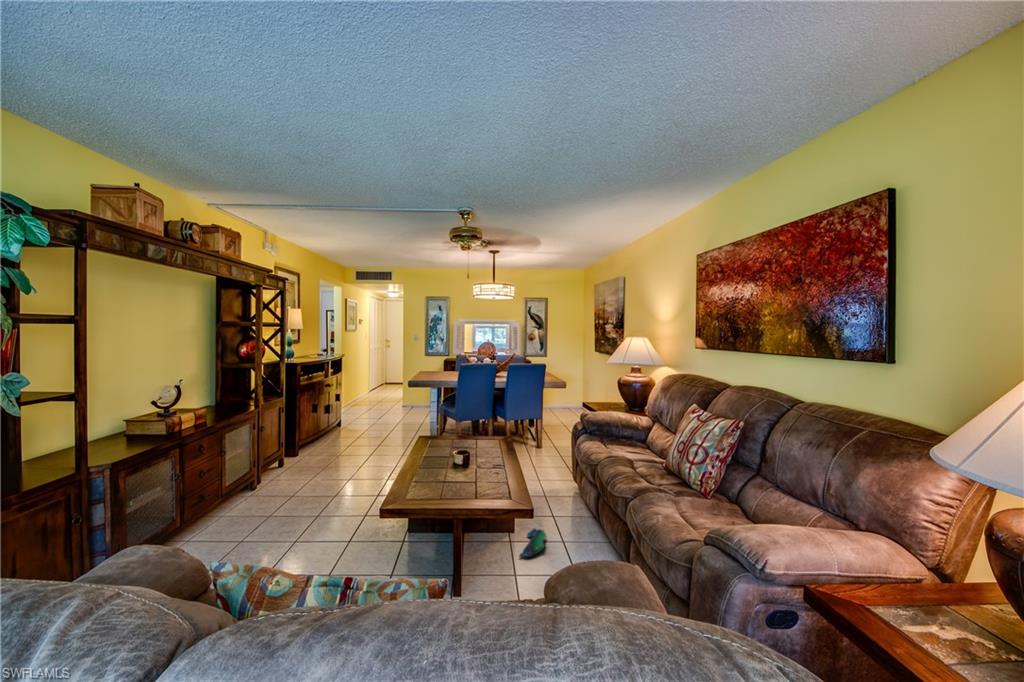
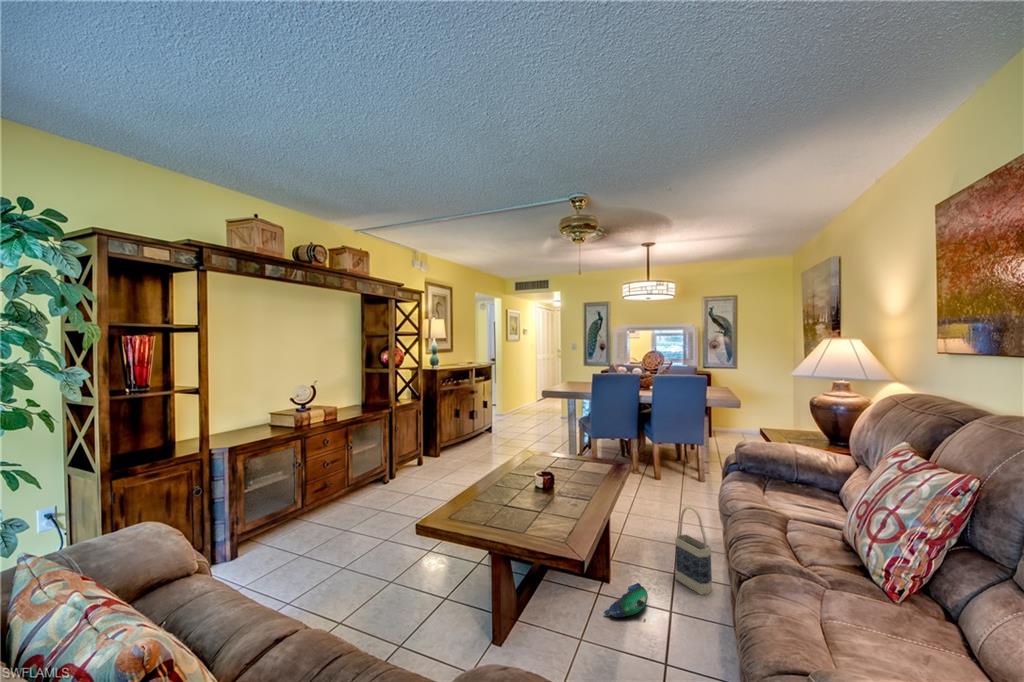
bag: none [555,464,580,526] -> present [675,507,712,595]

